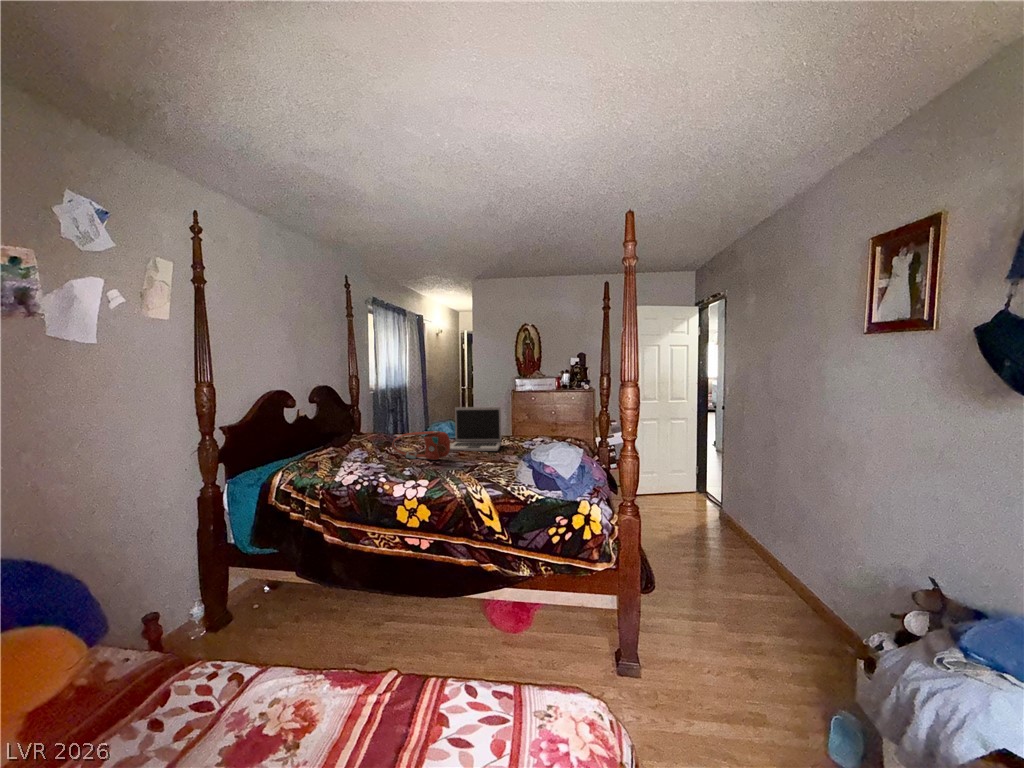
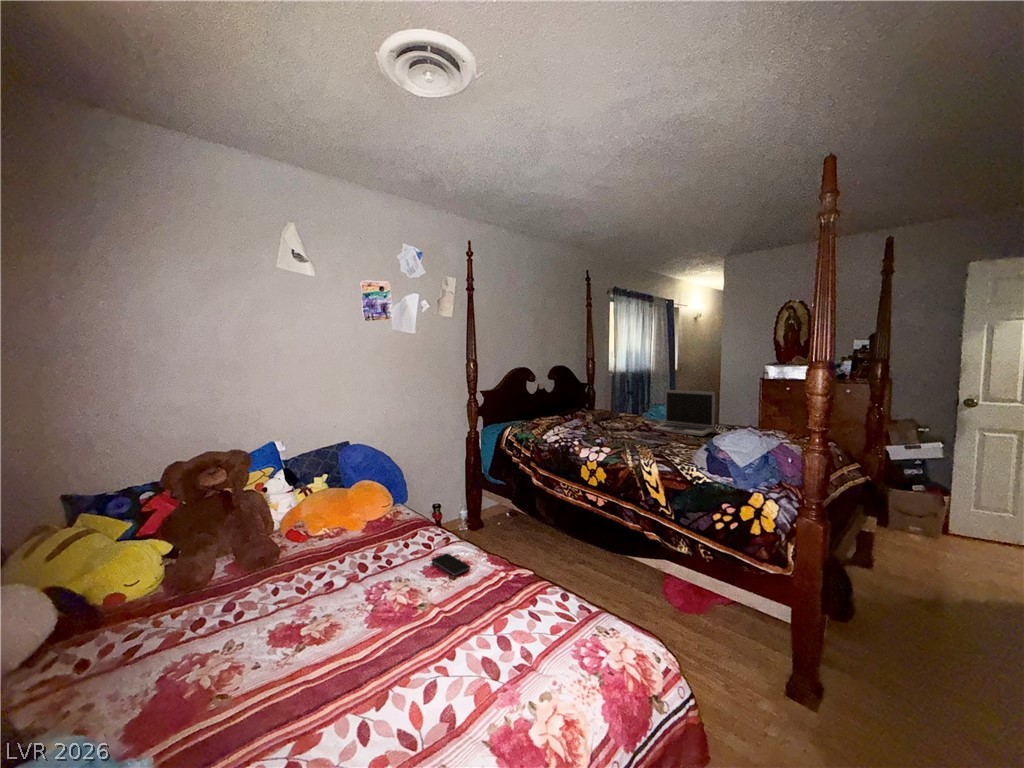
handbag: present [392,431,450,460] -> none [595,408,646,435]
smartphone: none [232,705,312,740] -> present [432,553,470,575]

